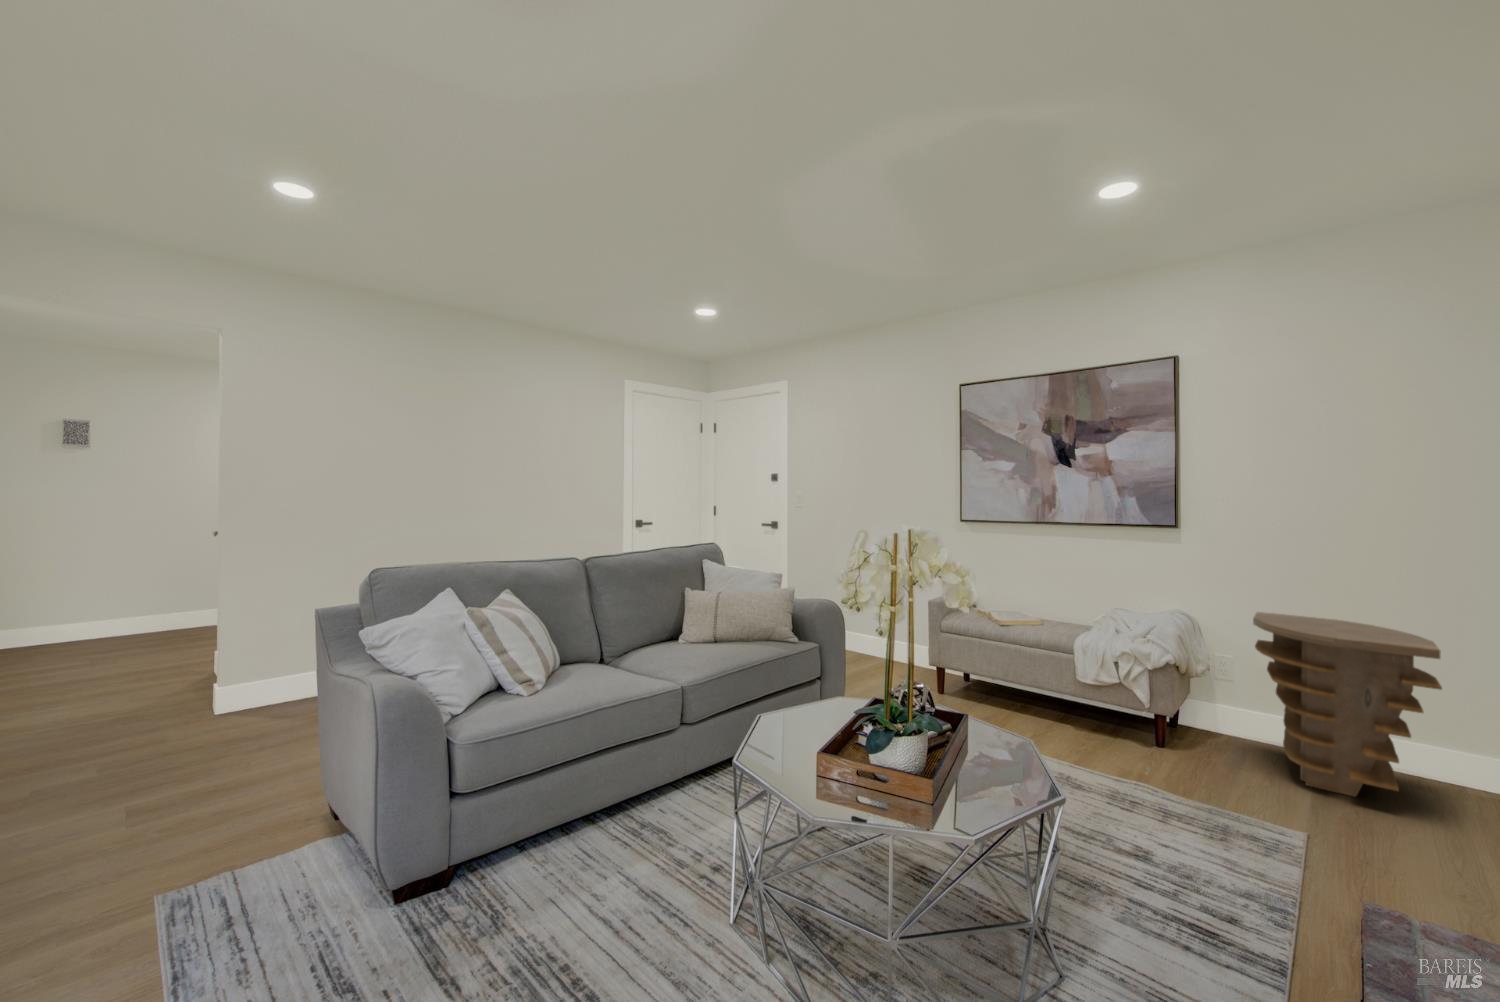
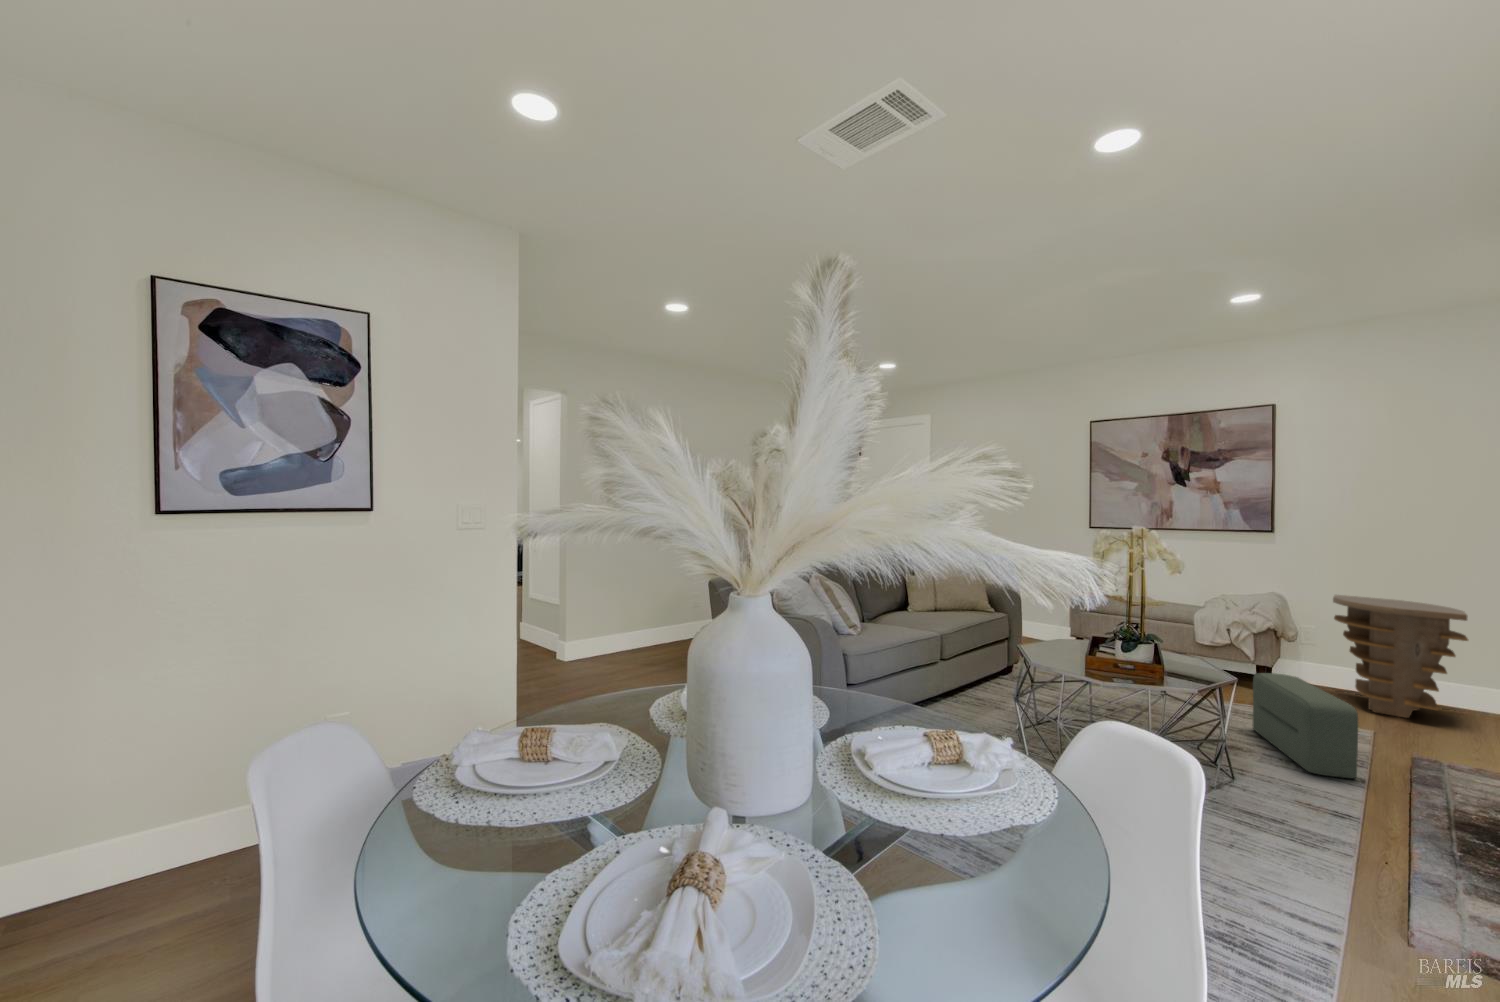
pouf: none [1126,749,1273,964] -> present [1253,673,1358,778]

